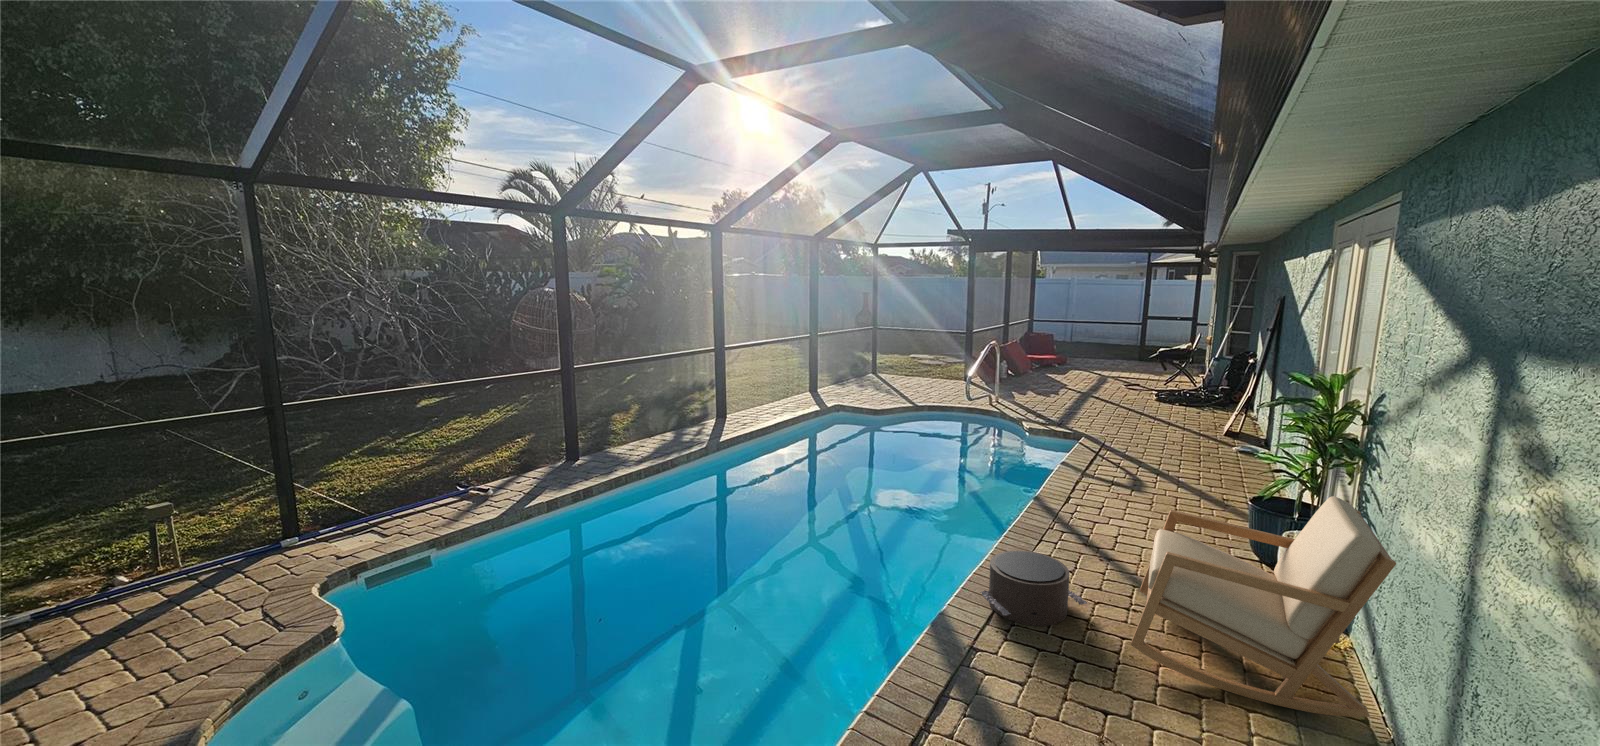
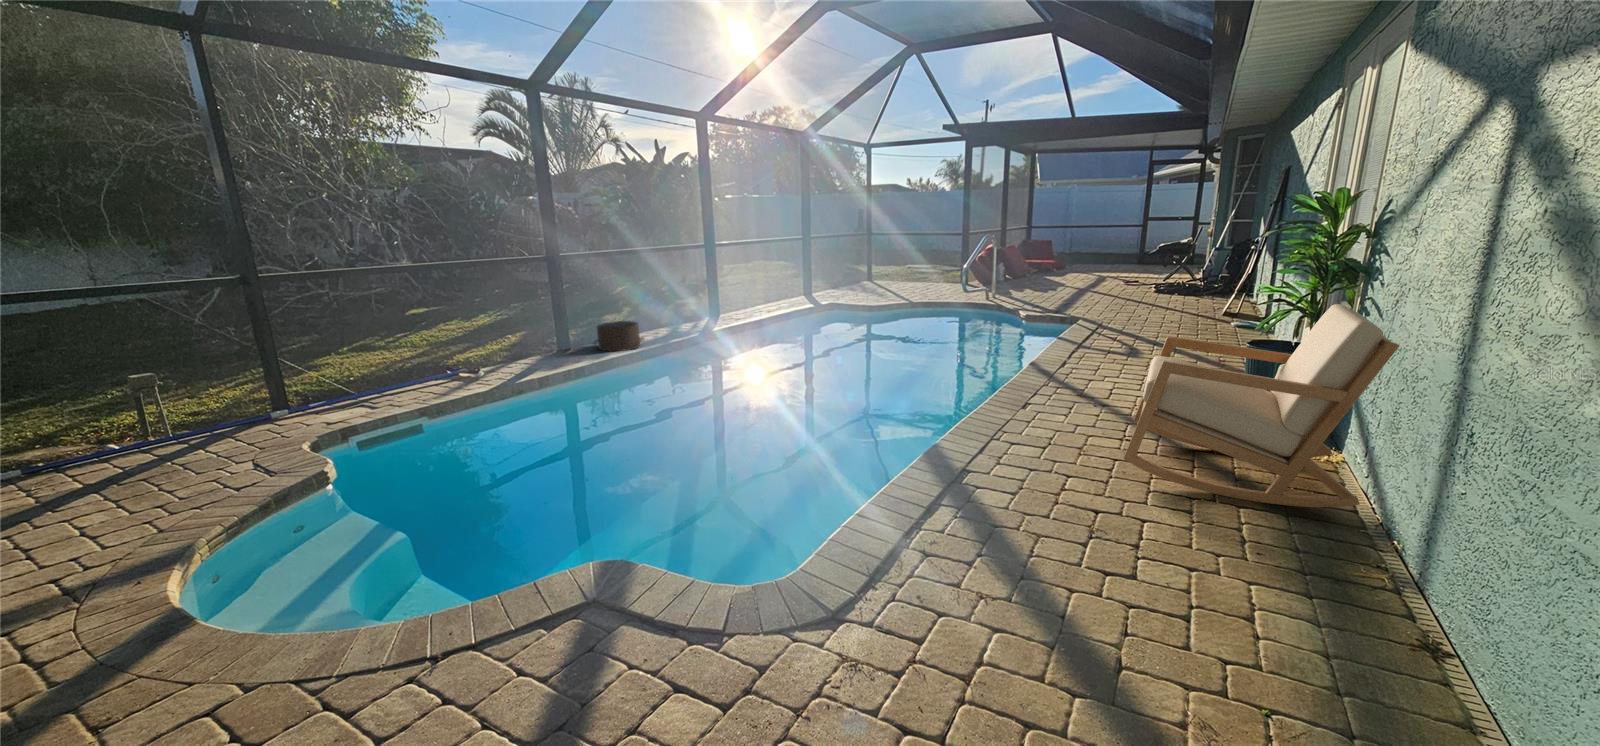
pouf: present [981,551,1087,626] -> present [593,321,644,351]

